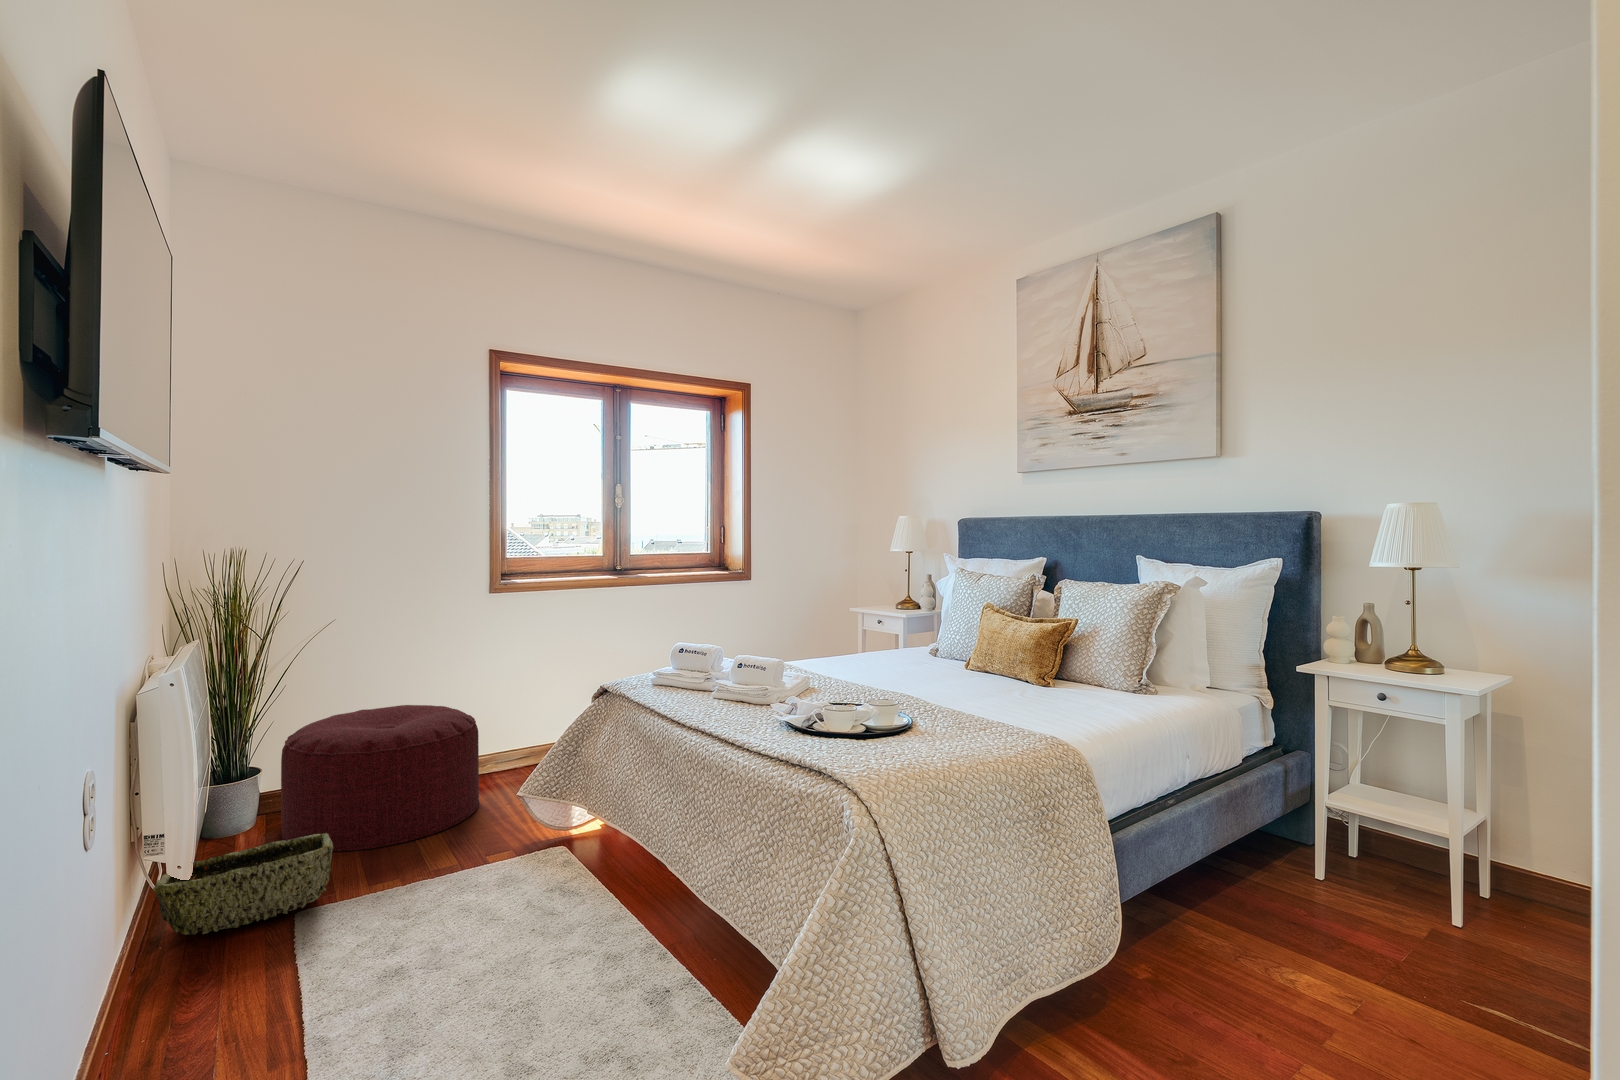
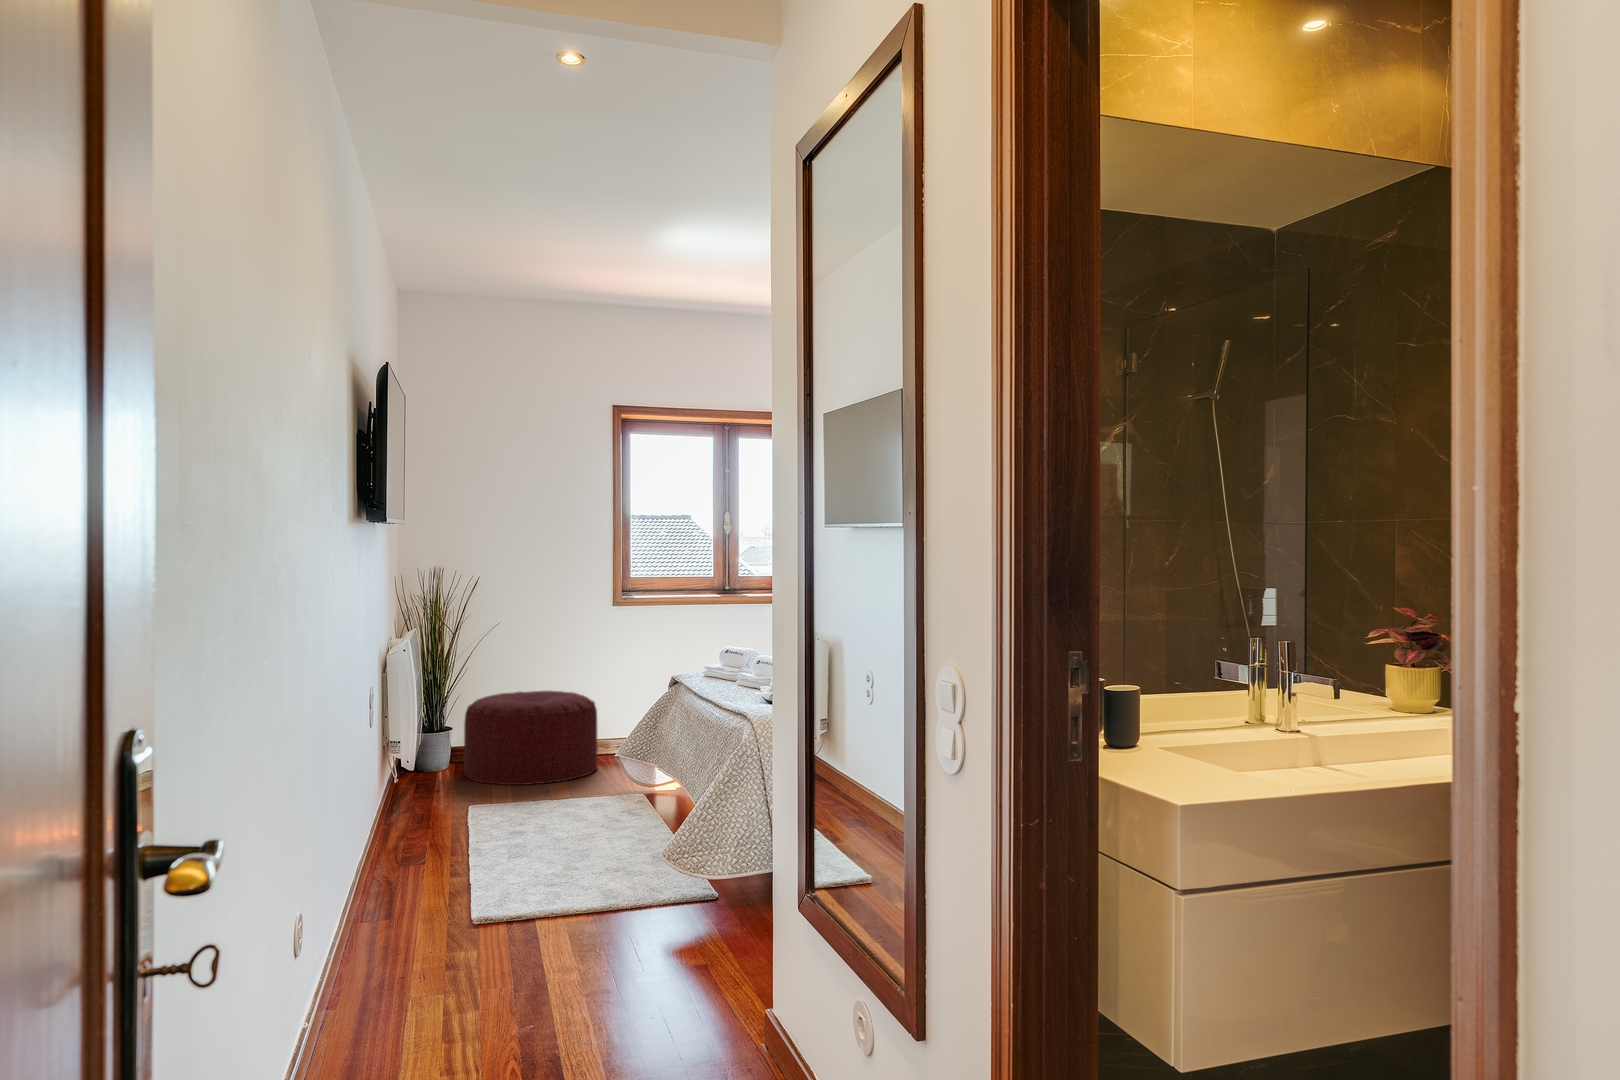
woven basket: present [153,833,333,935] -> none [394,762,490,808]

